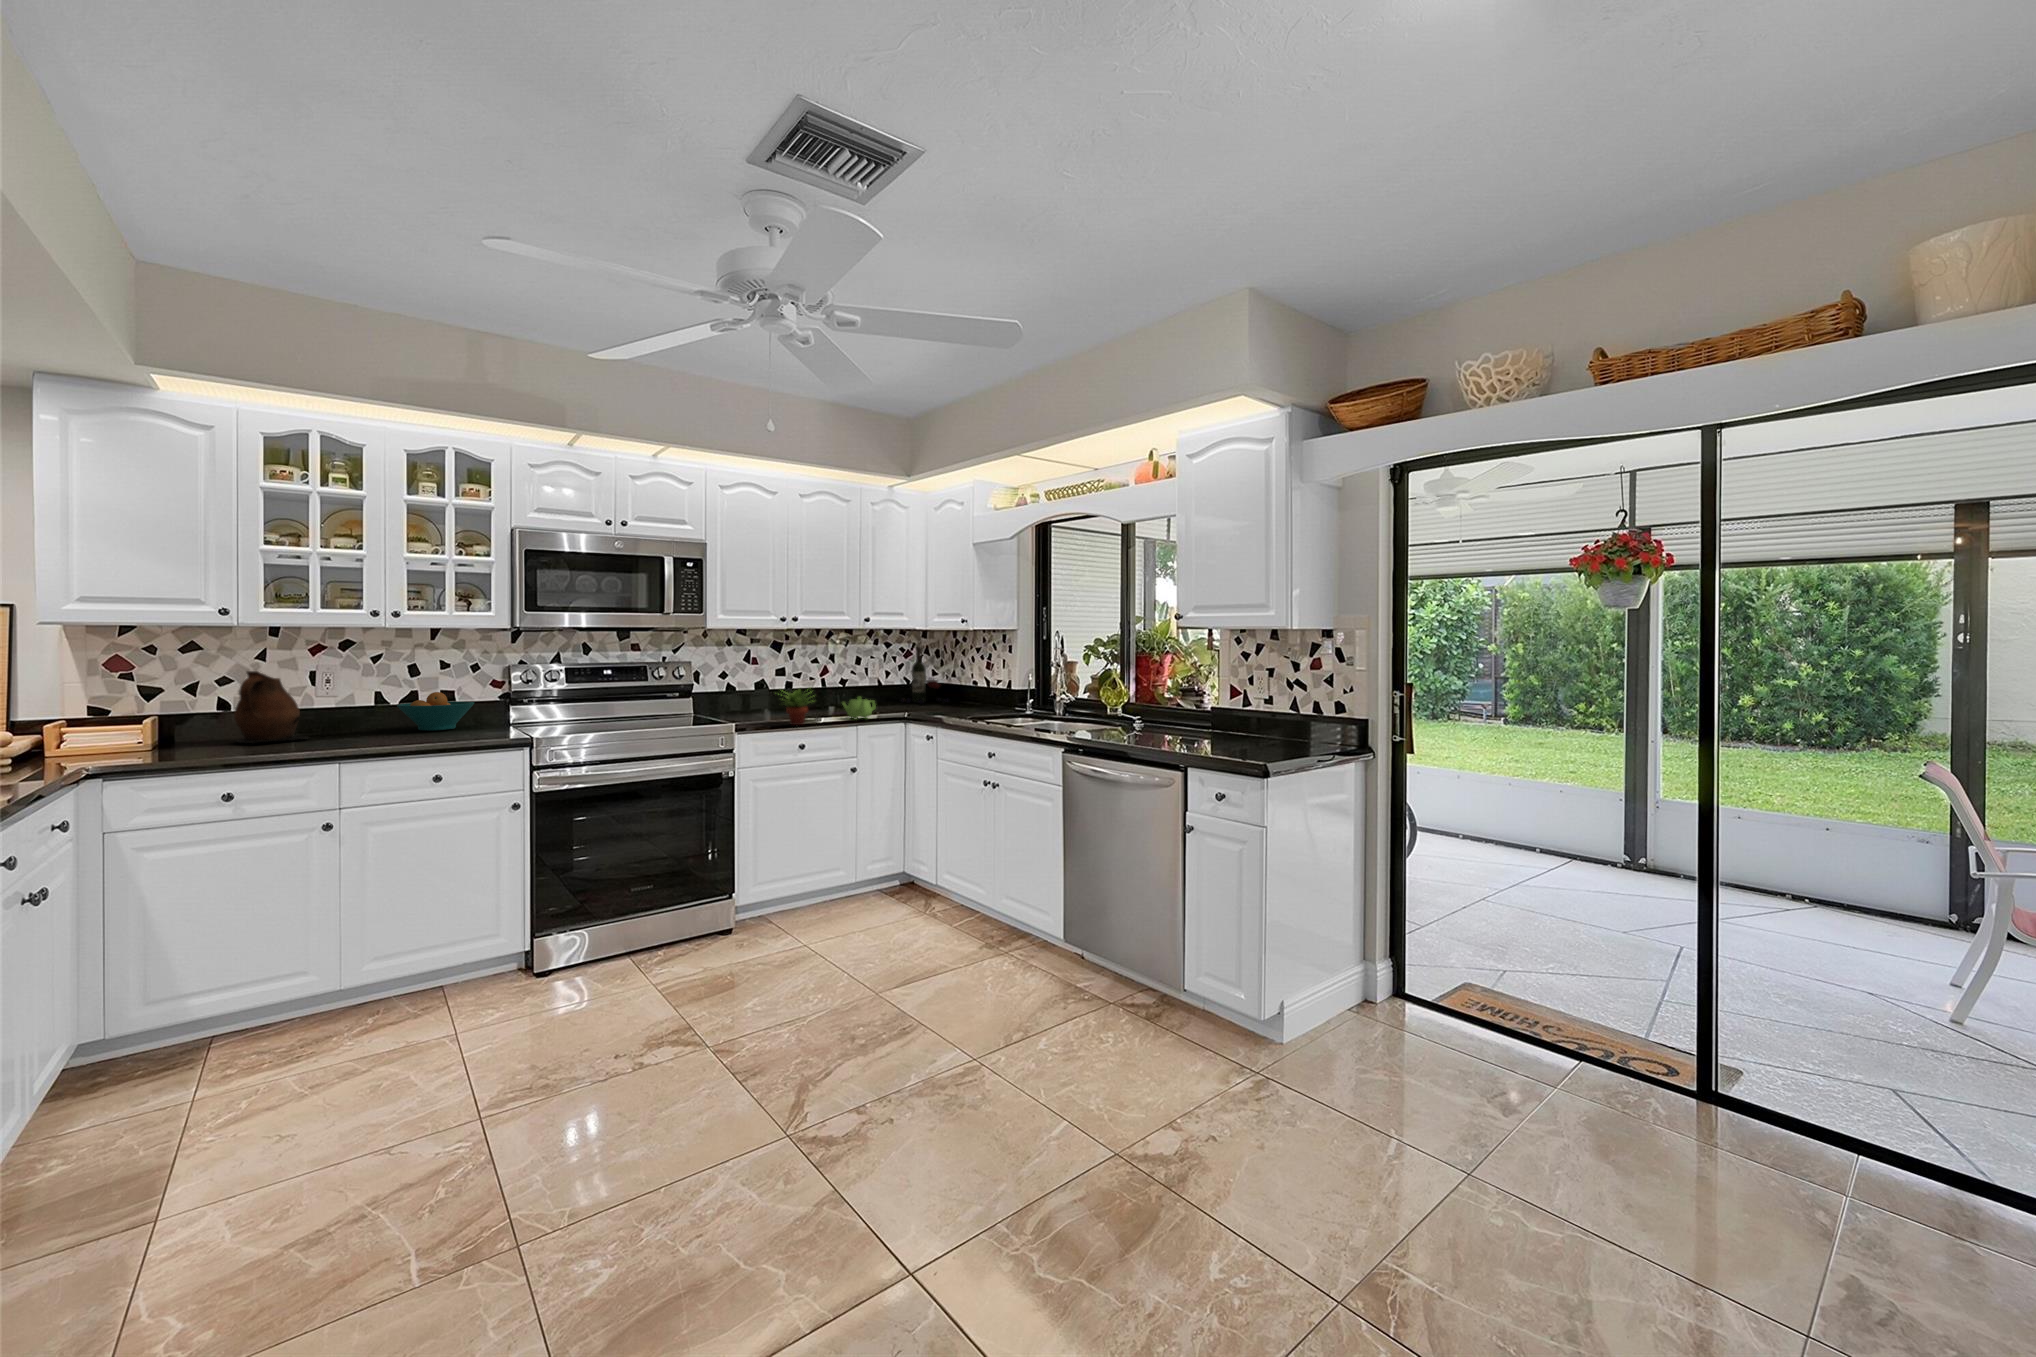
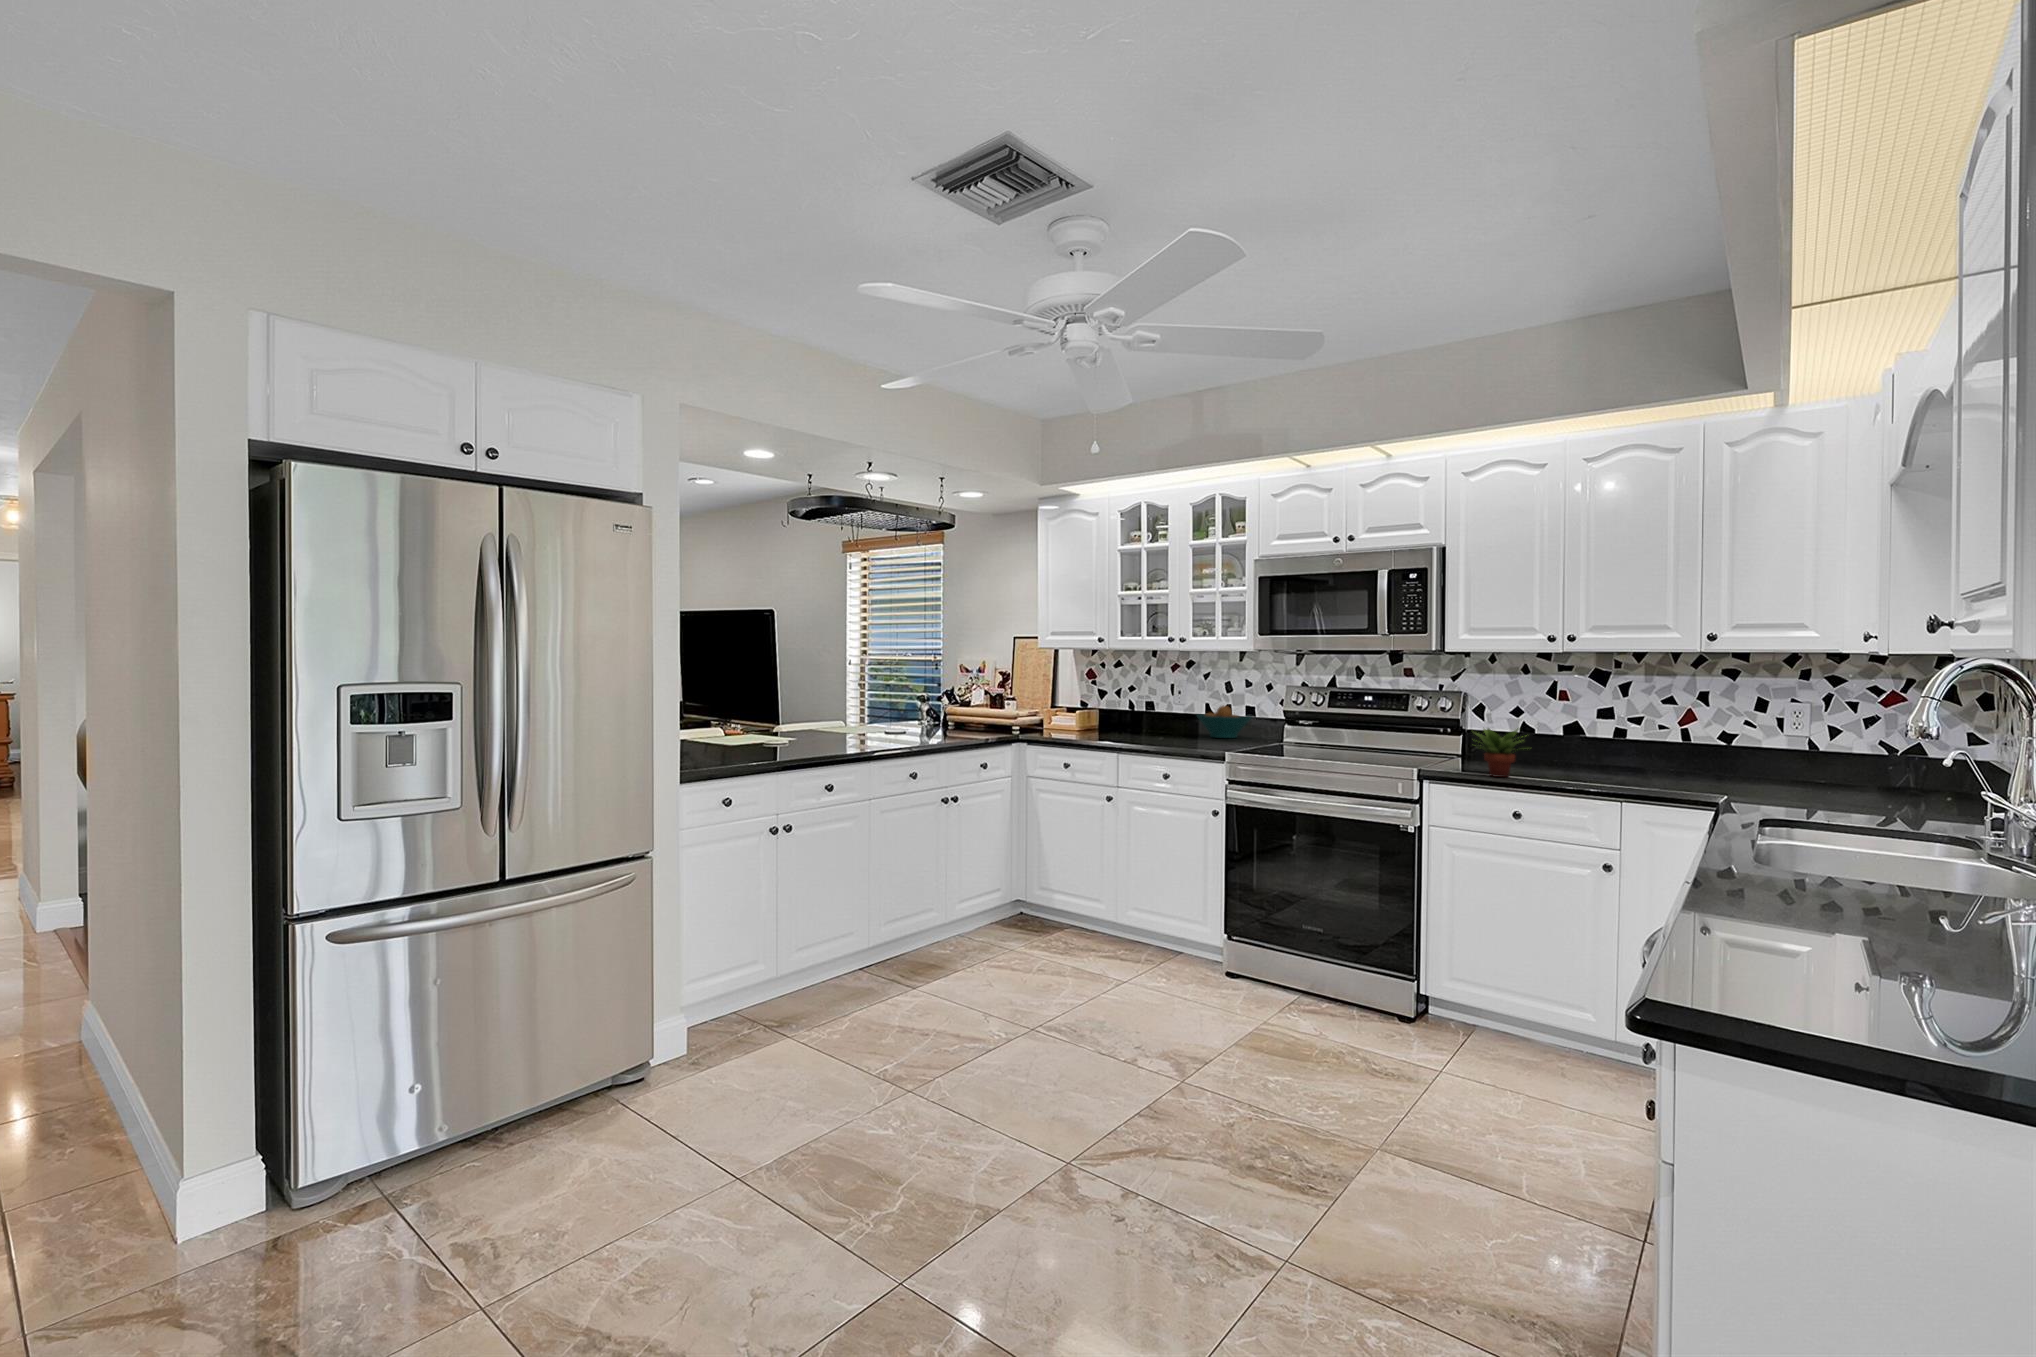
wine bottle: present [900,647,949,704] -> none [1840,687,1938,792]
ceramic pitcher: present [232,671,307,743] -> none [1114,681,1159,734]
teapot: present [842,697,876,720] -> none [1585,751,1641,786]

